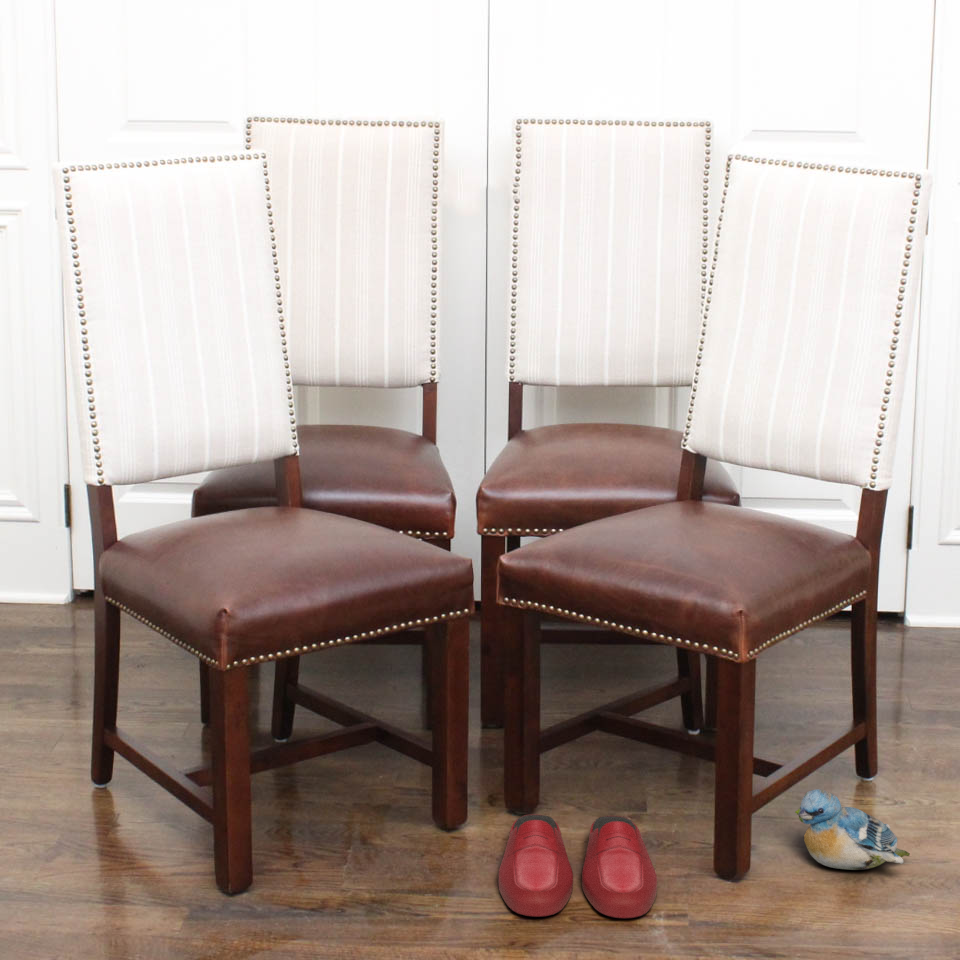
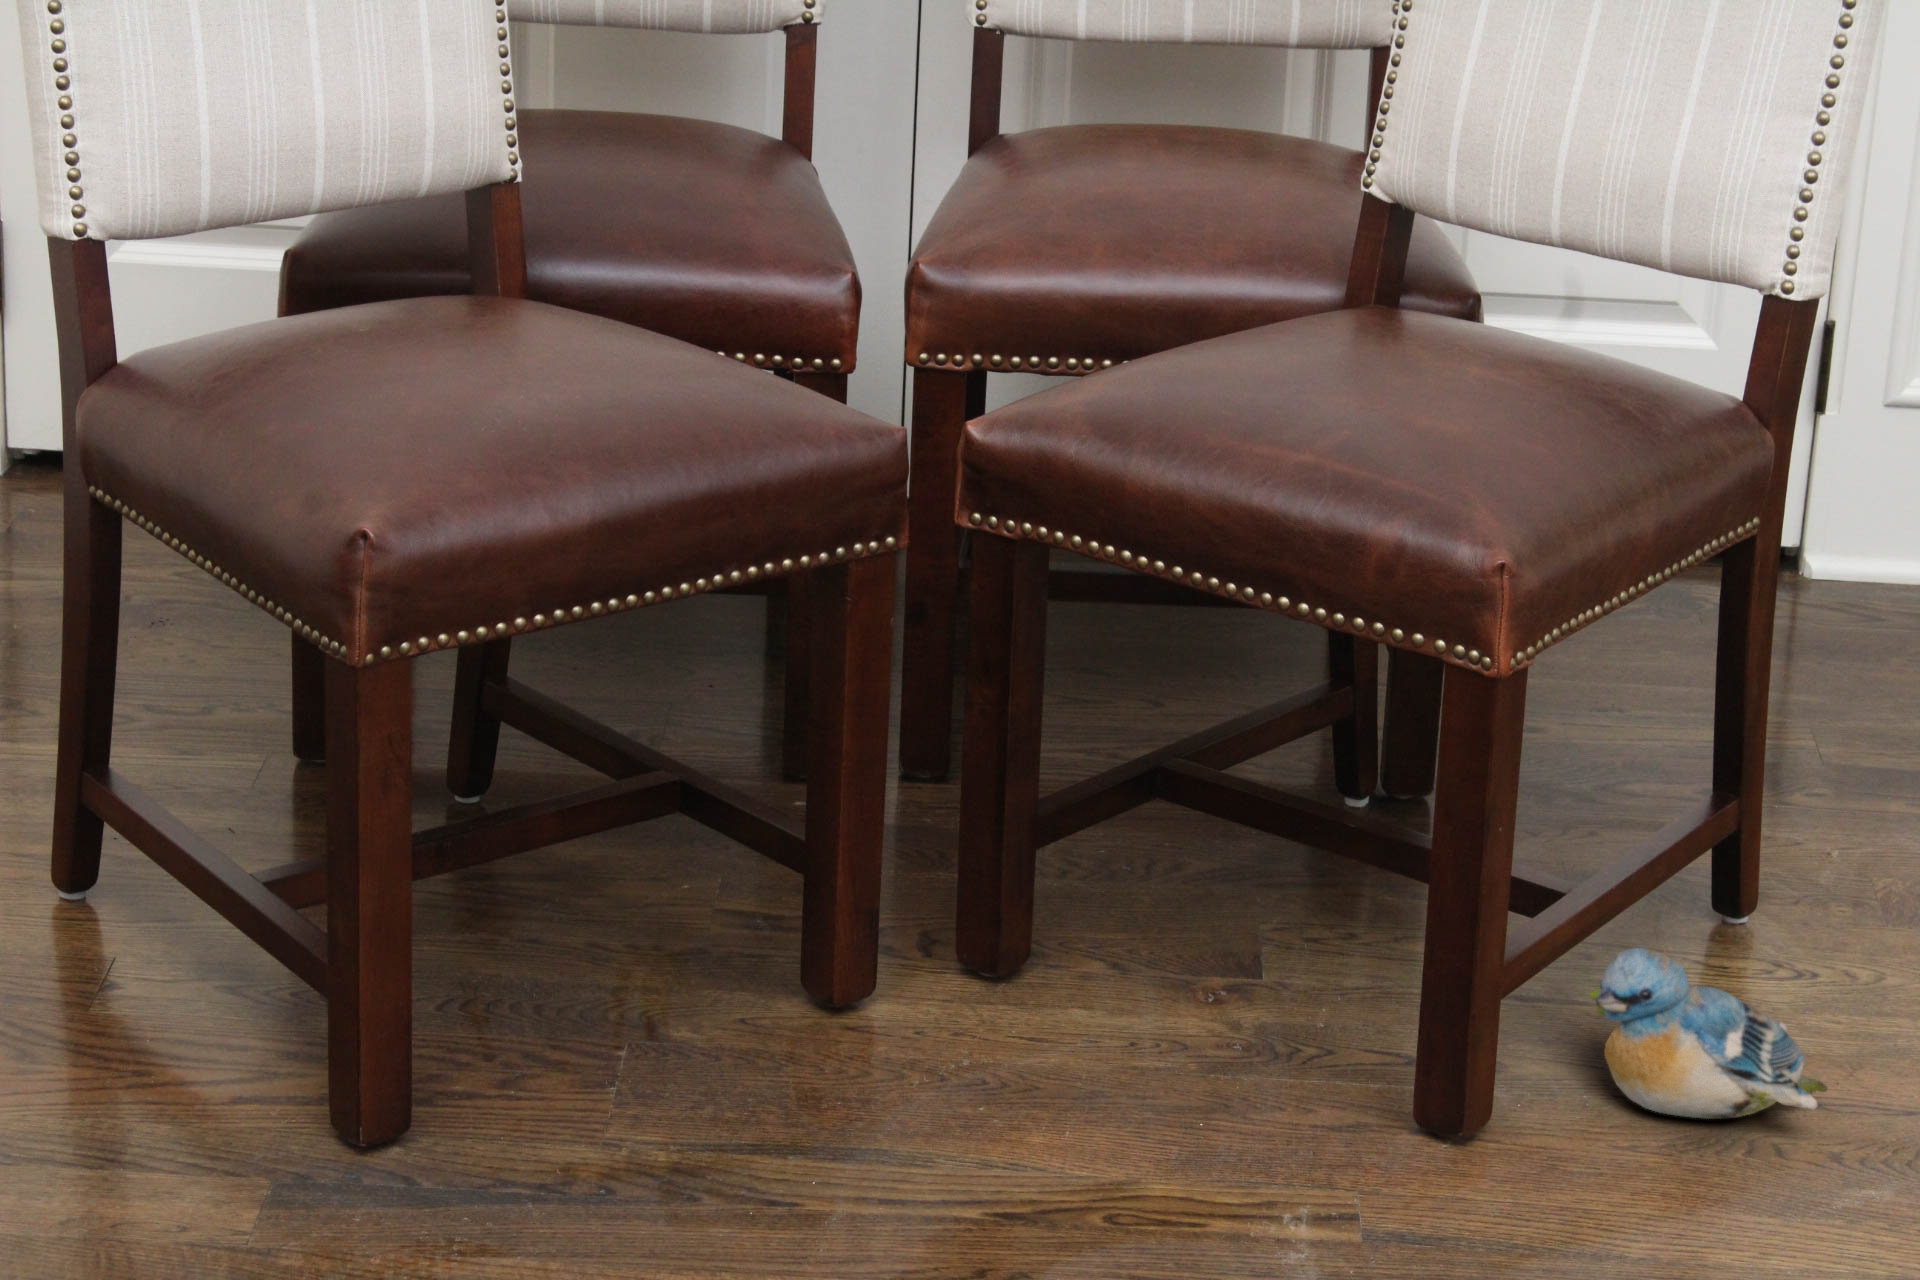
slippers: present [499,814,657,918] -> none [946,983,1289,1219]

